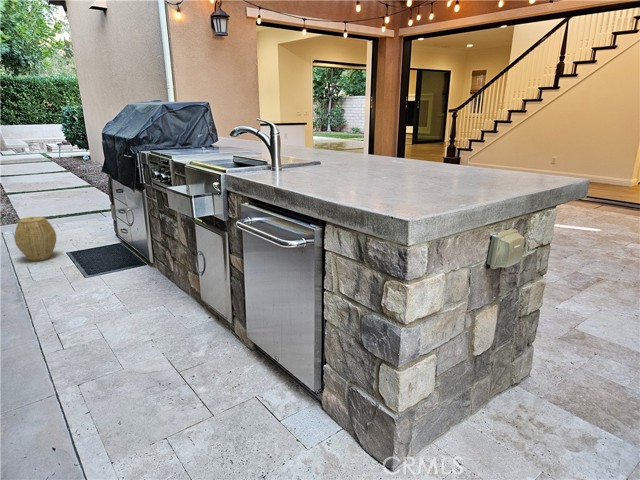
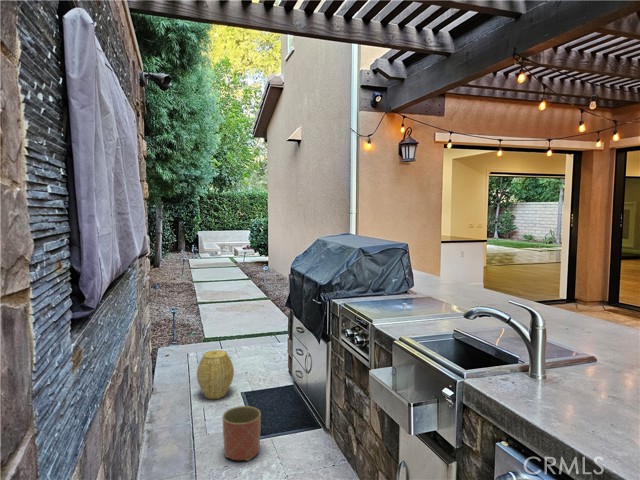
planter: none [46,250,89,292] -> present [222,406,261,461]

